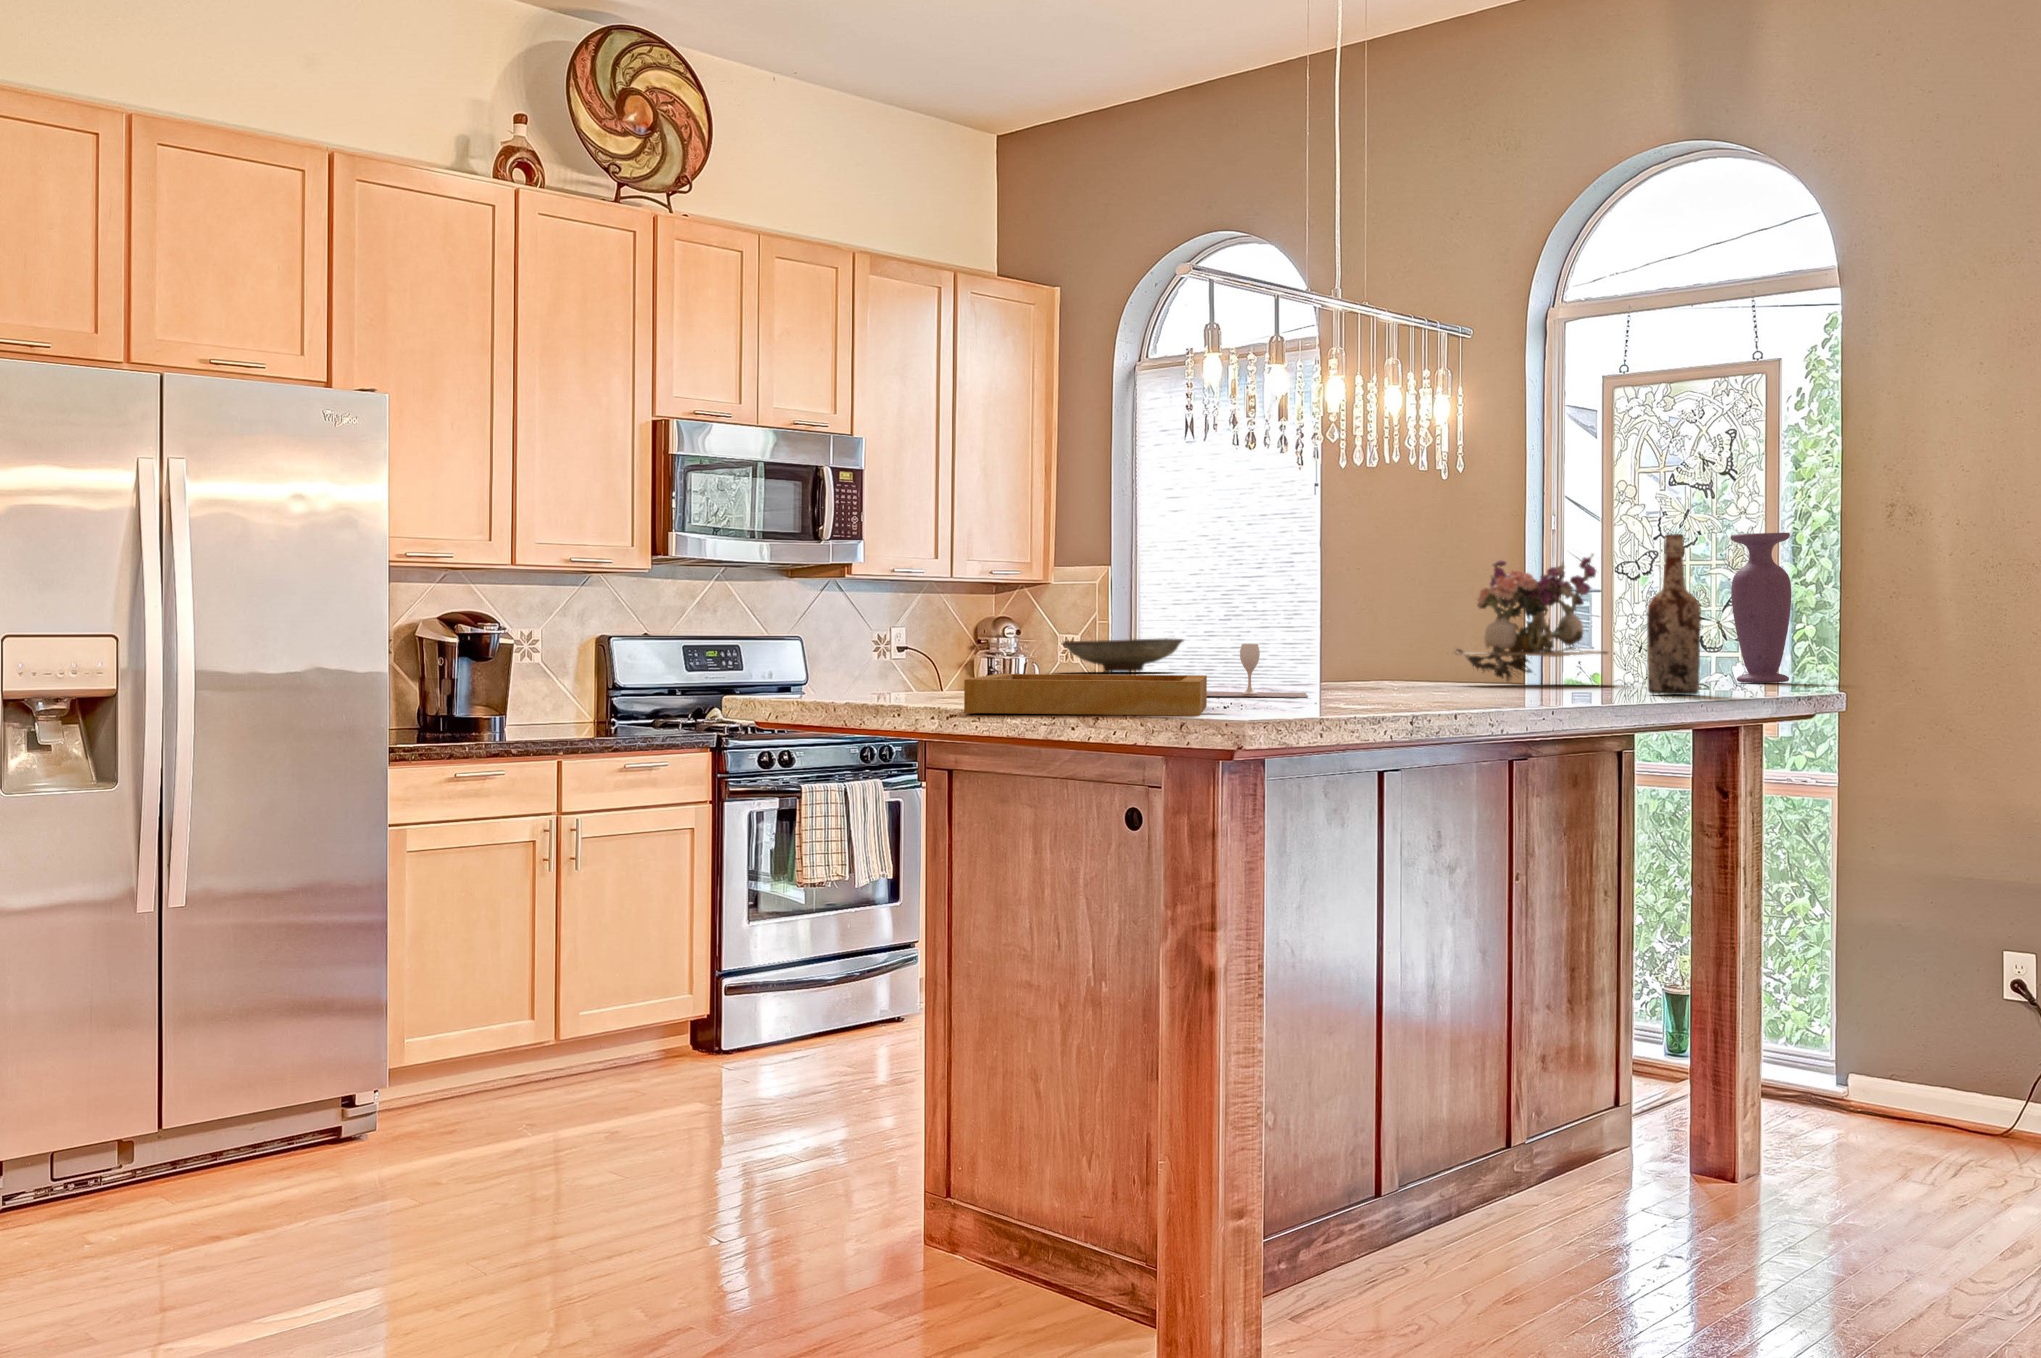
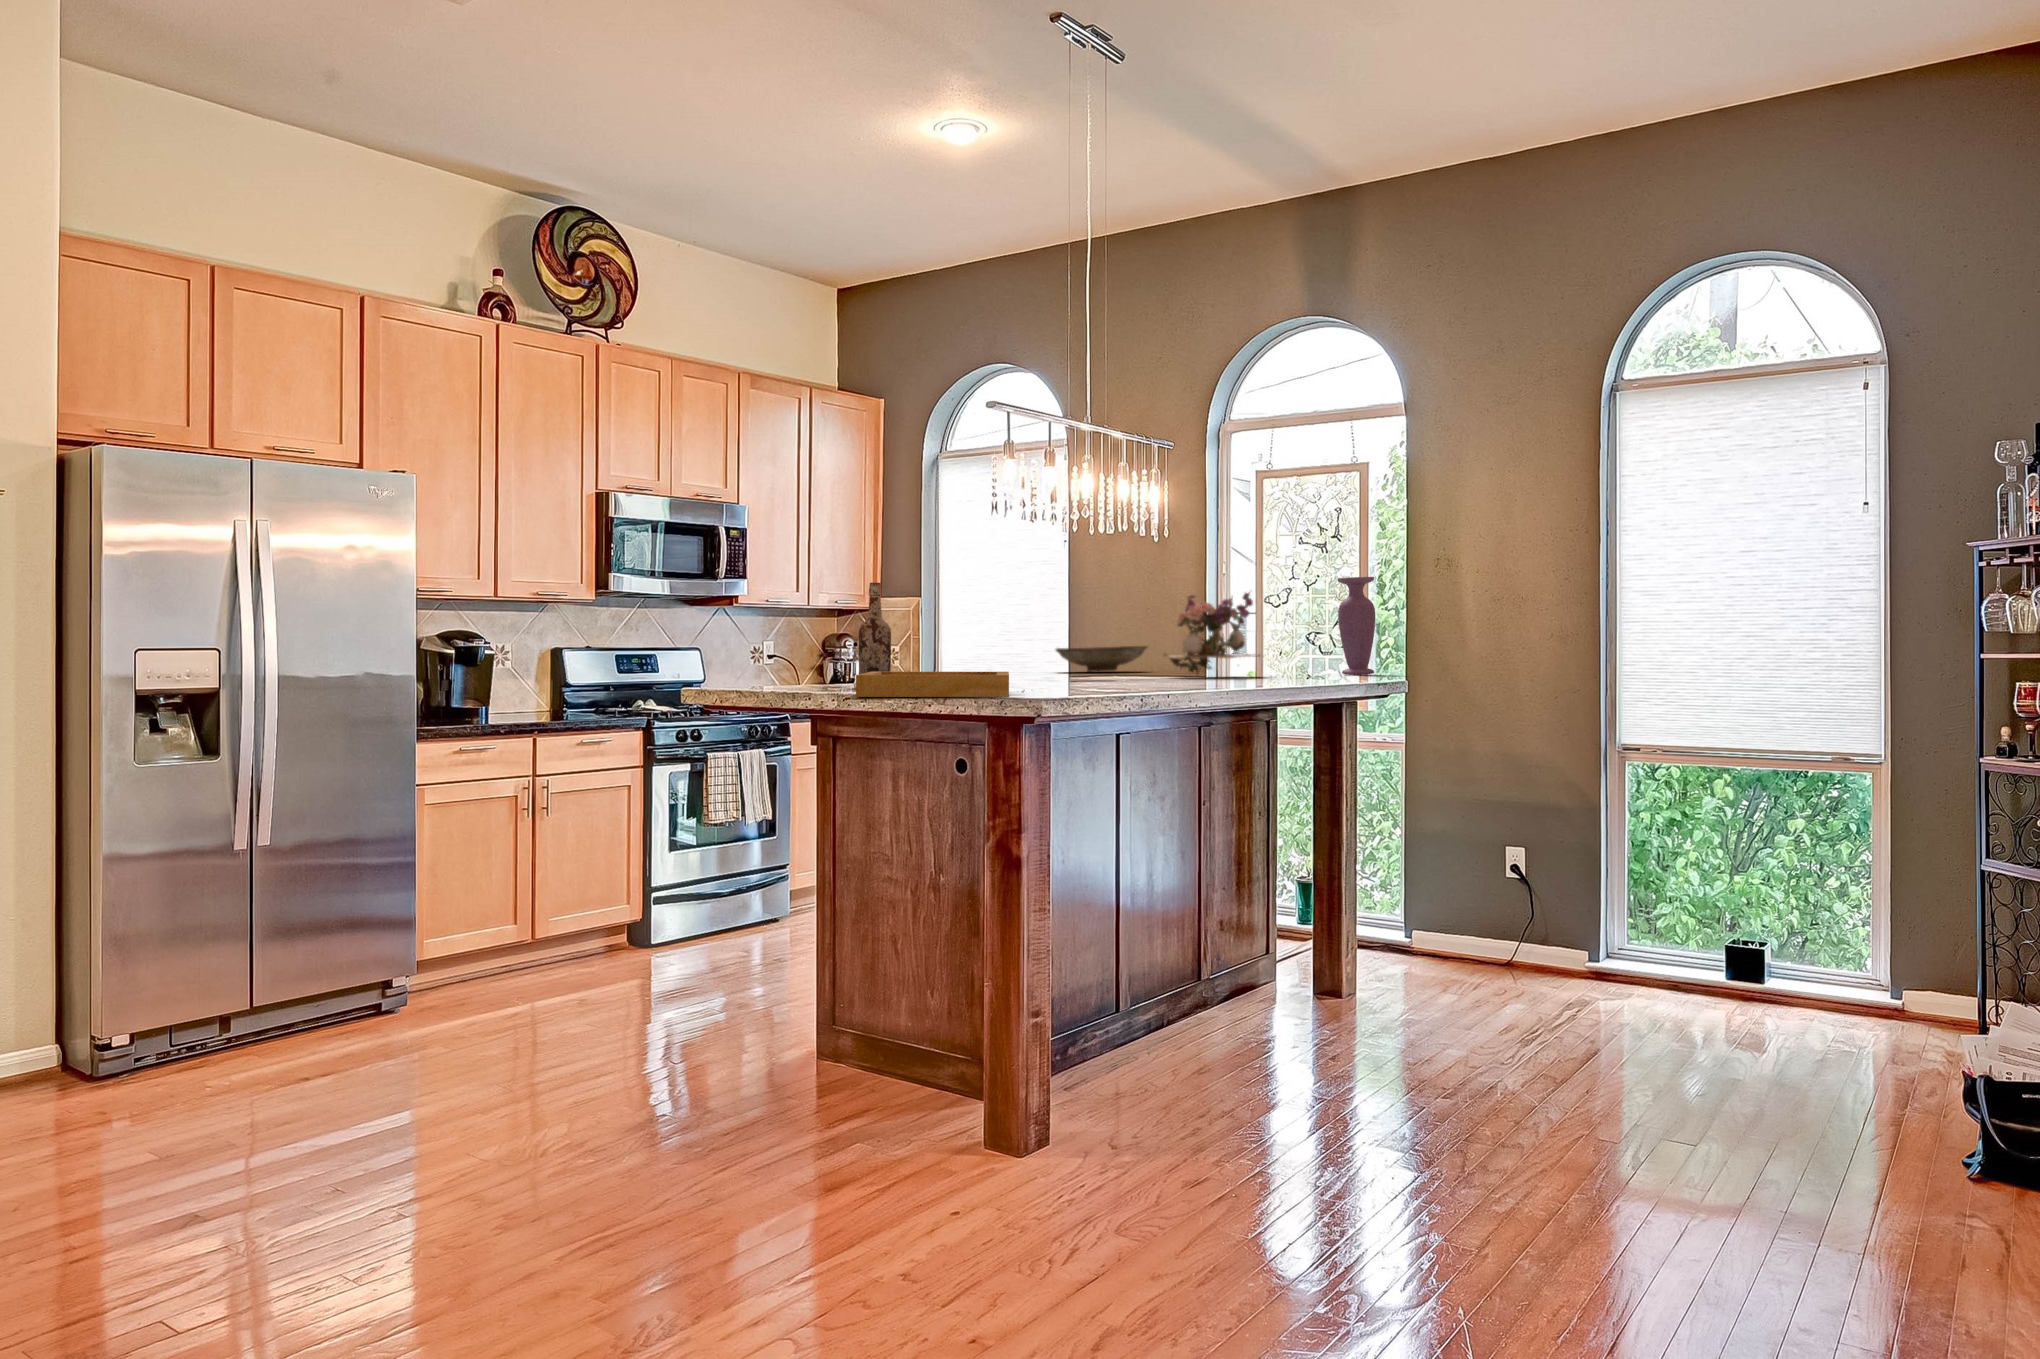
wine bottle: present [1647,534,1701,695] -> present [859,583,891,674]
decorative bowl: present [1063,638,1183,672] -> present [1056,646,1147,672]
wine glass: present [1207,644,1307,697] -> none [994,651,1071,686]

